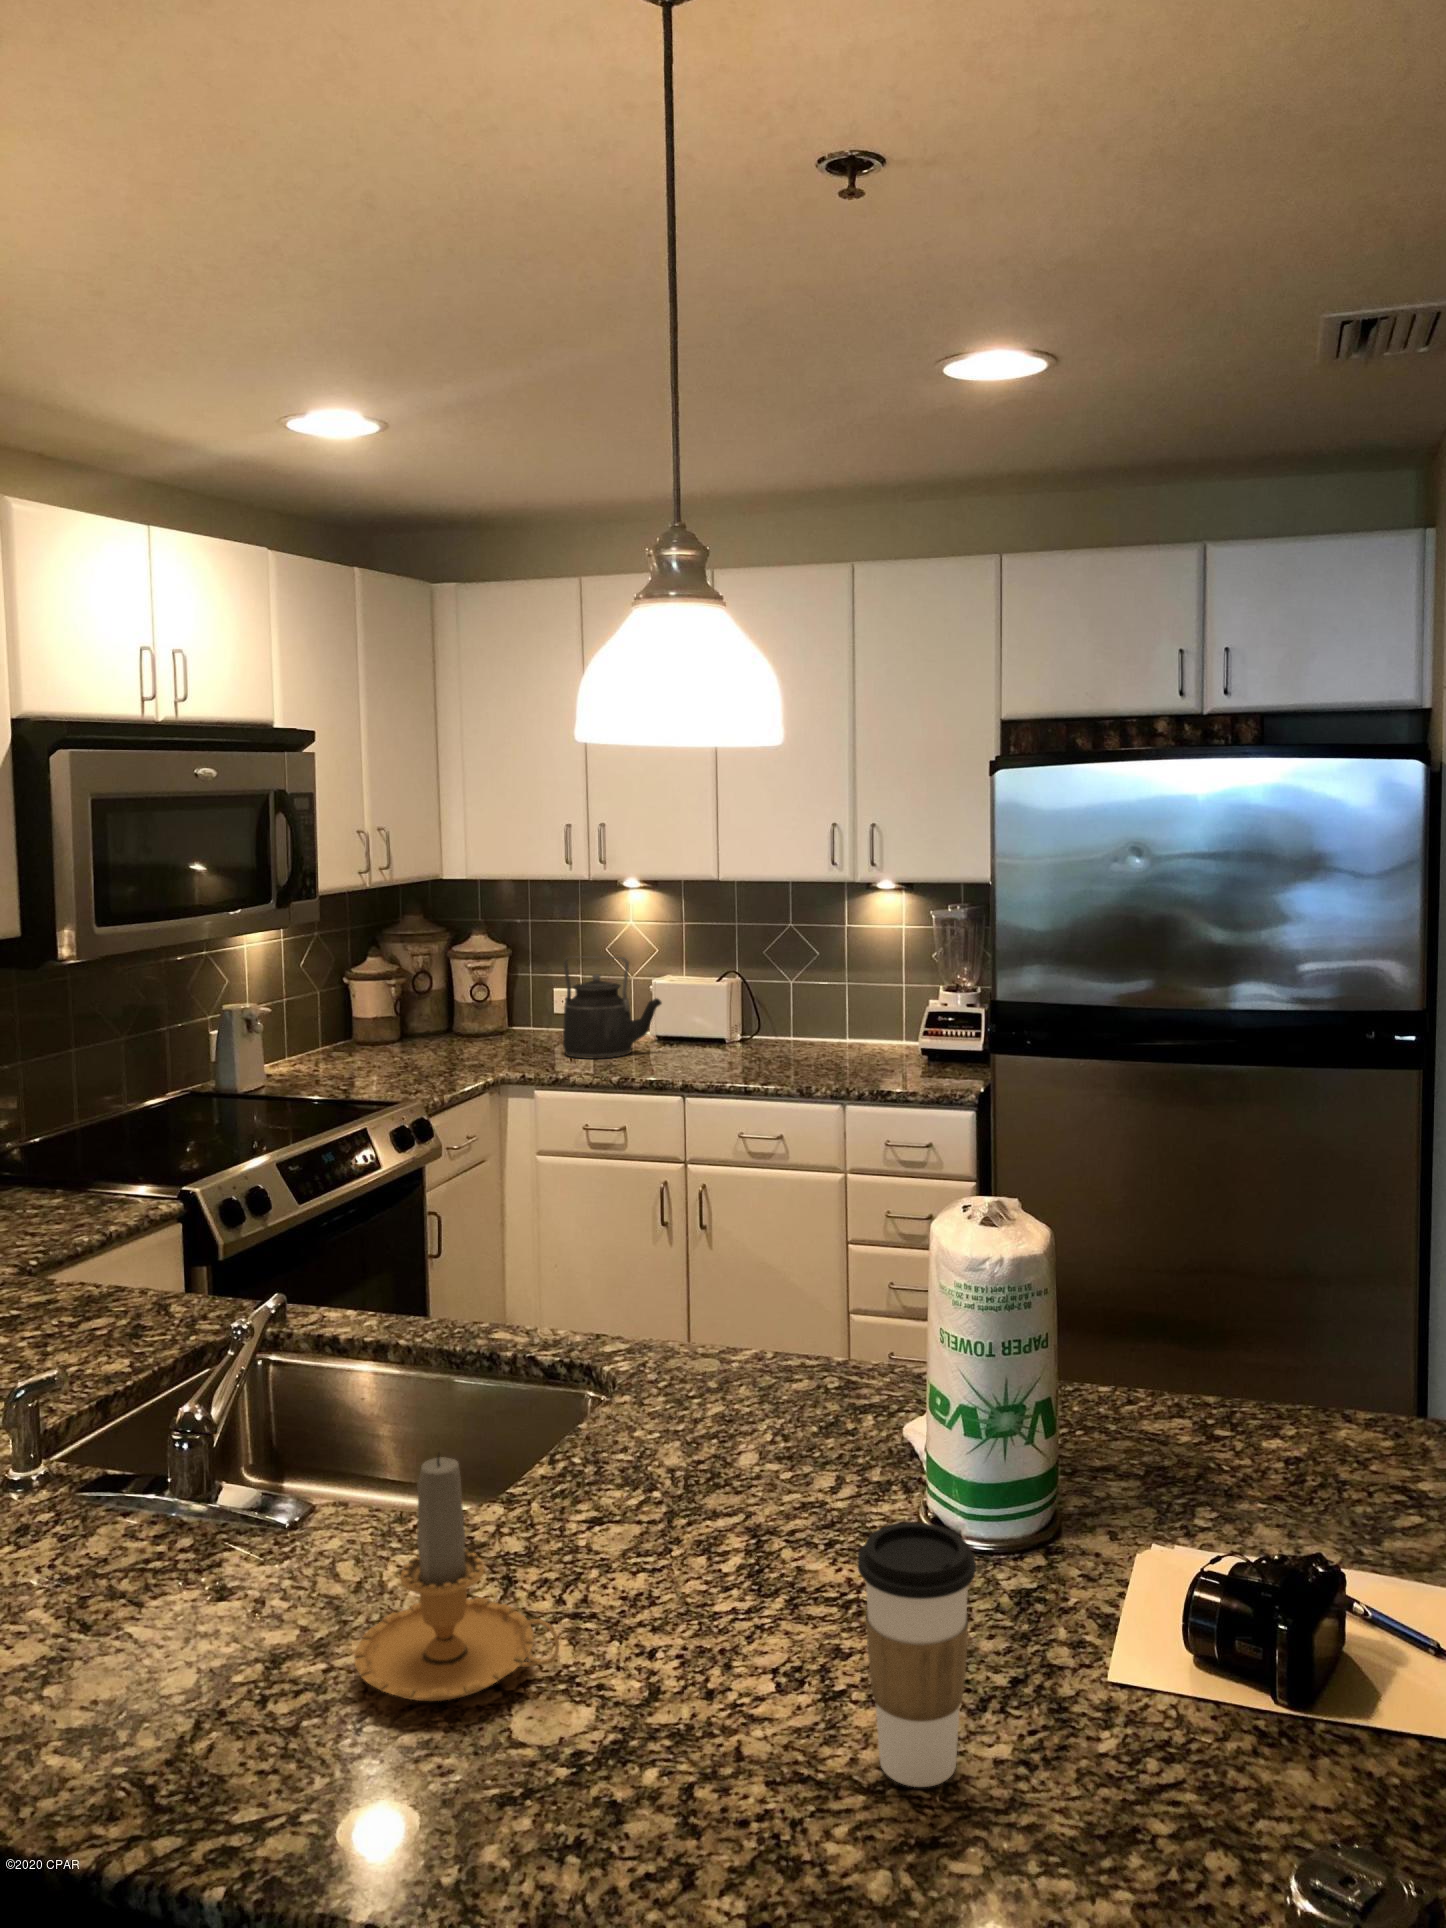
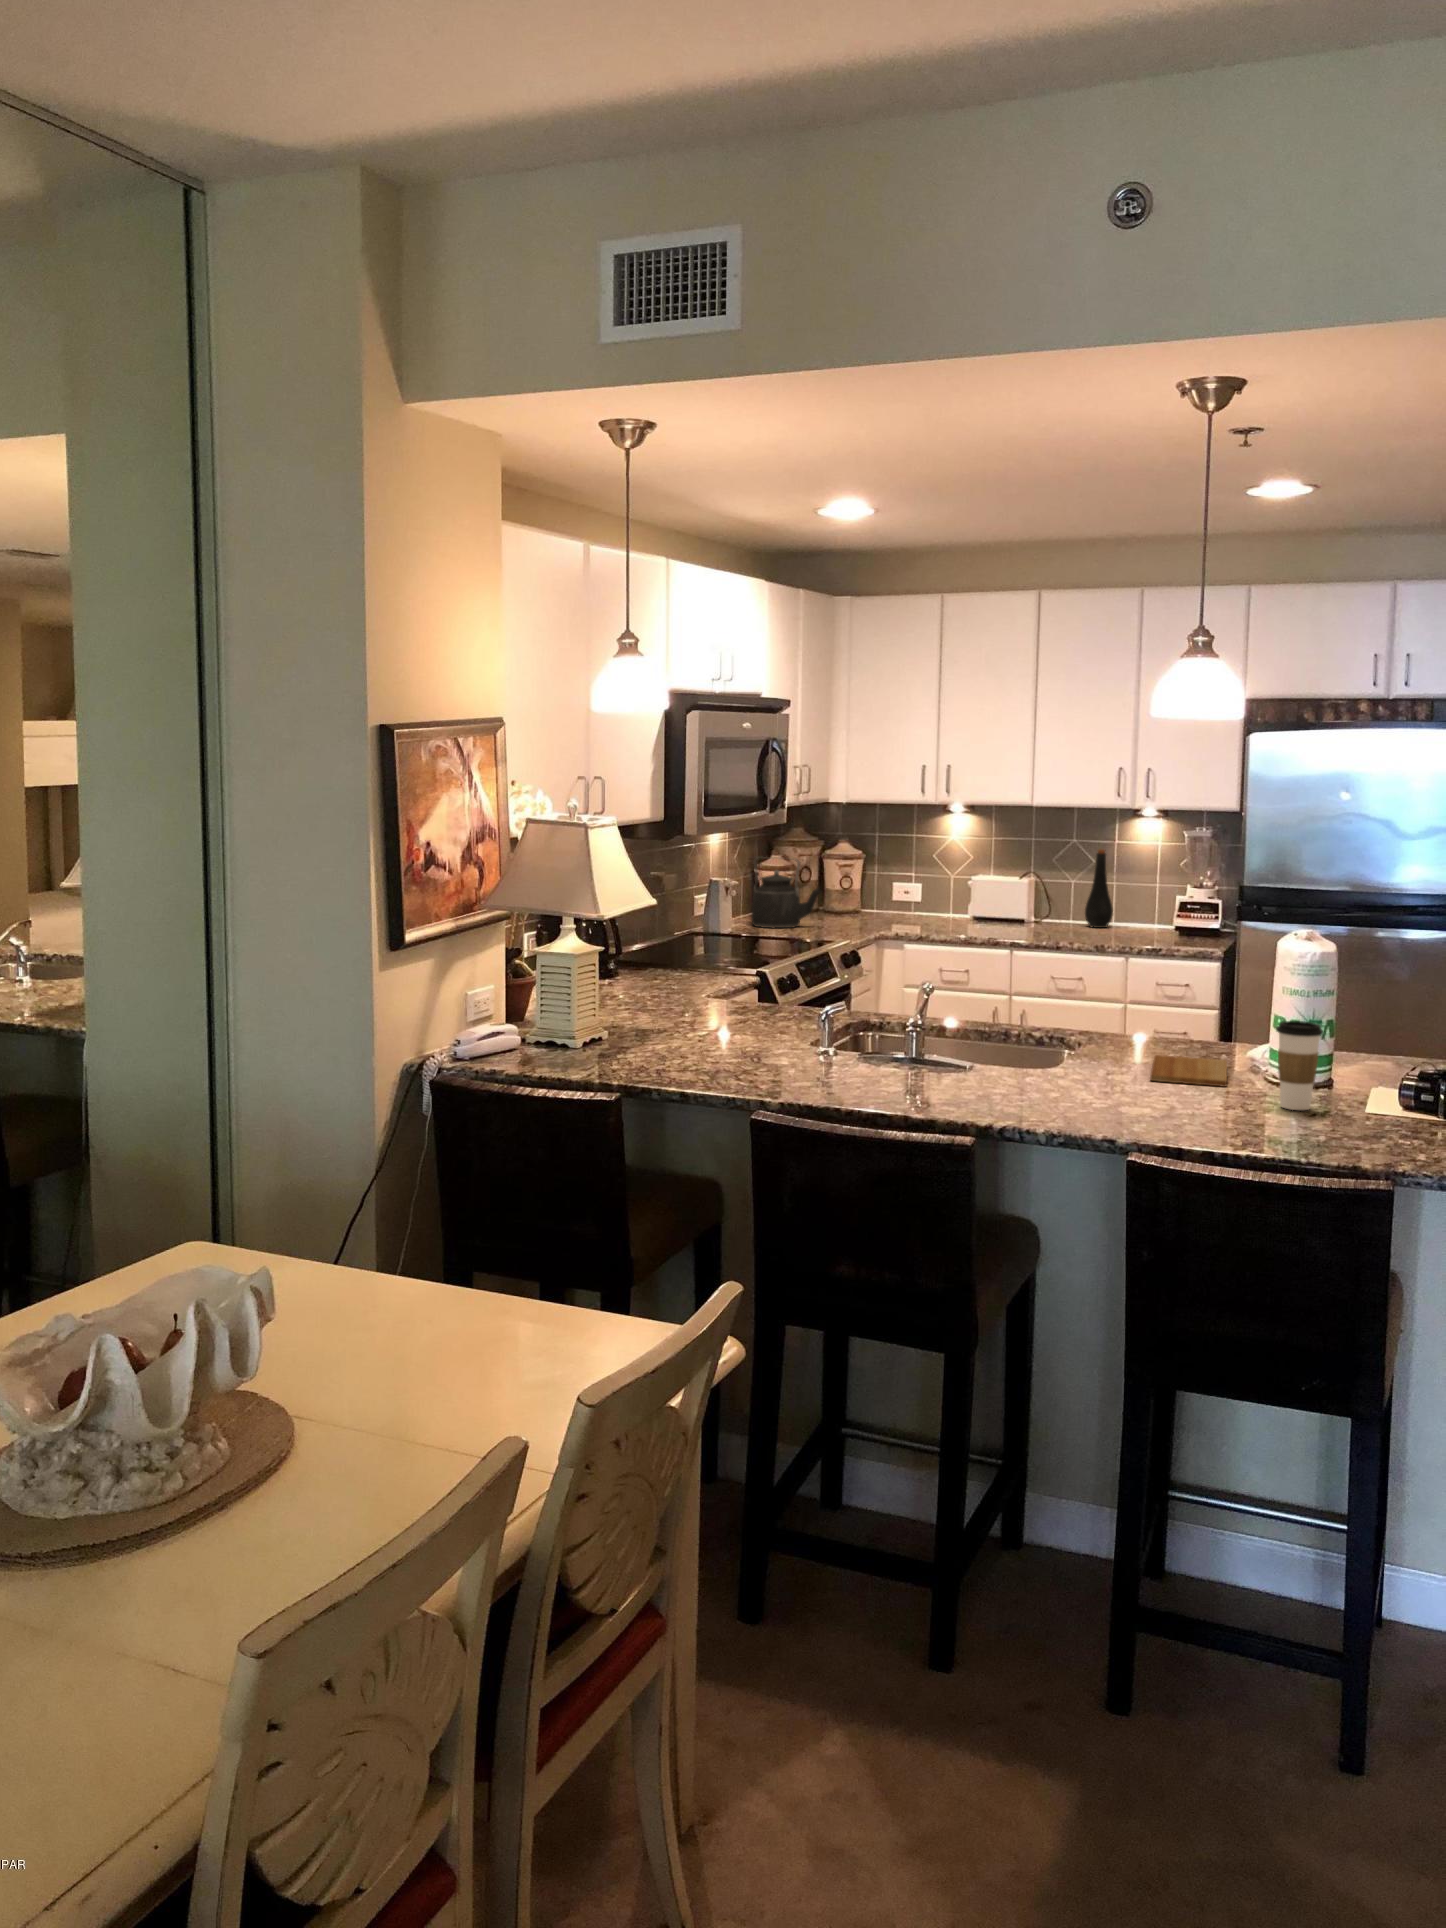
bottle: none [804,937,843,1050] -> present [1085,849,1113,928]
kettle: present [563,956,662,1059] -> present [751,859,822,928]
candle: present [354,1456,559,1701] -> none [1058,998,1146,1090]
cutting board: none [616,1487,830,1634] -> present [1150,1055,1227,1087]

